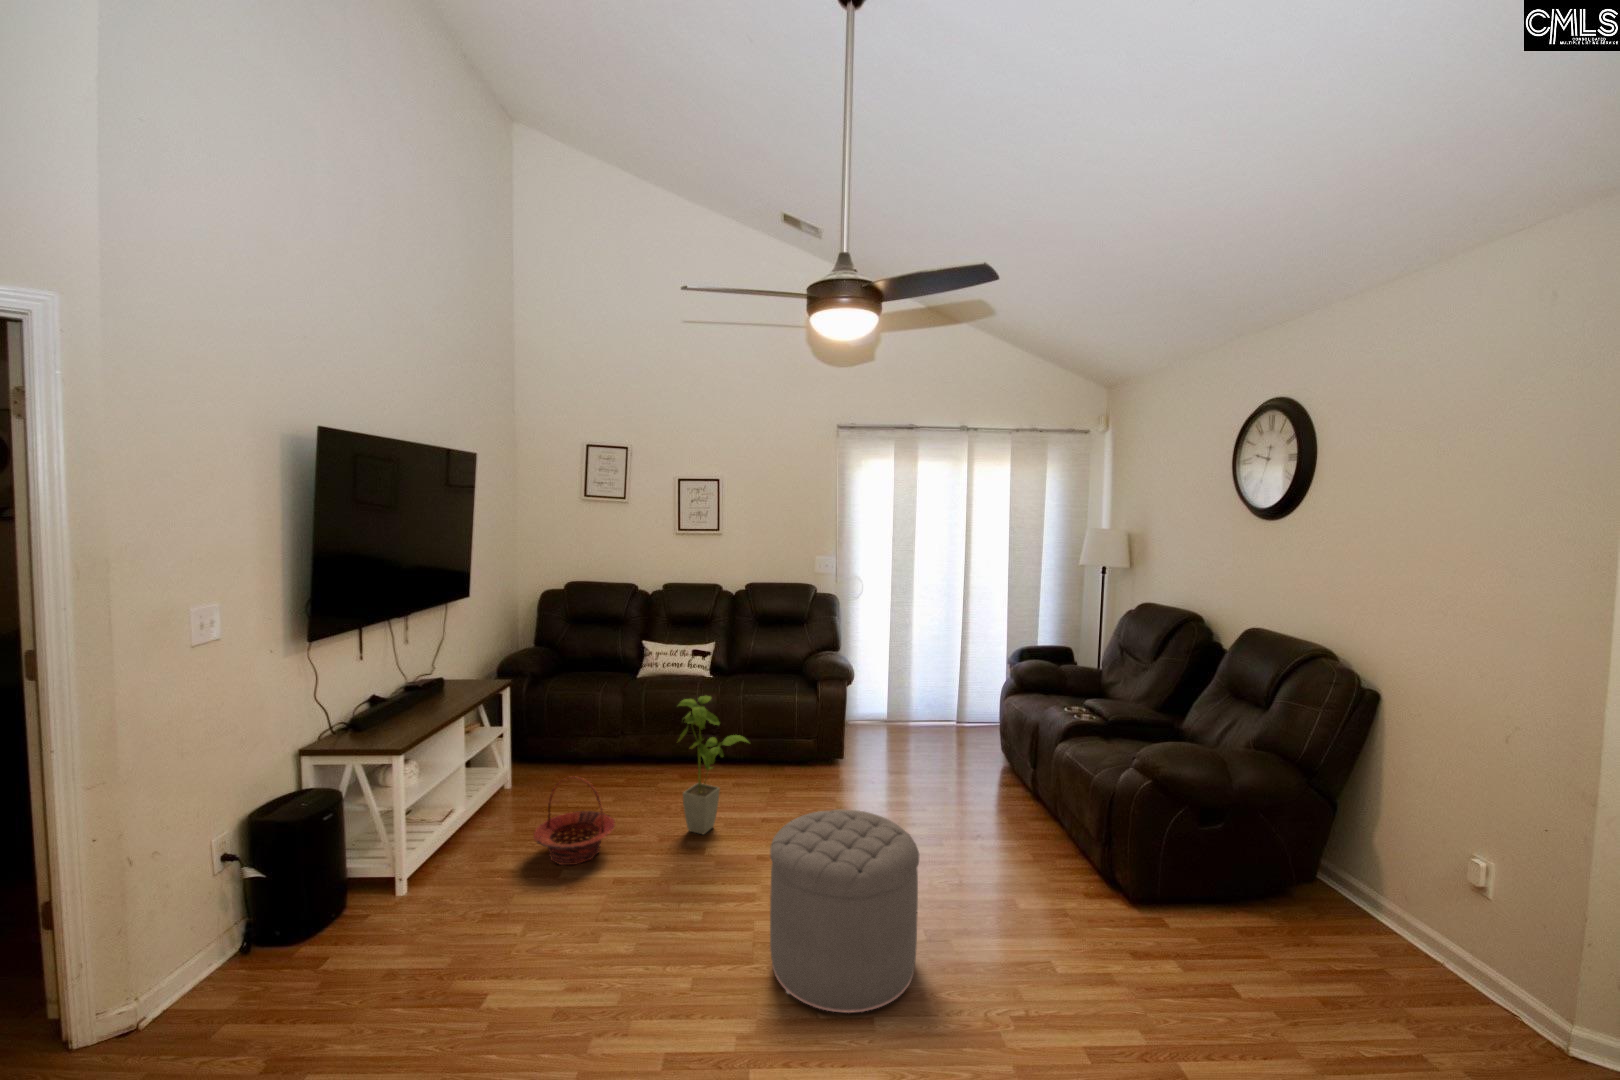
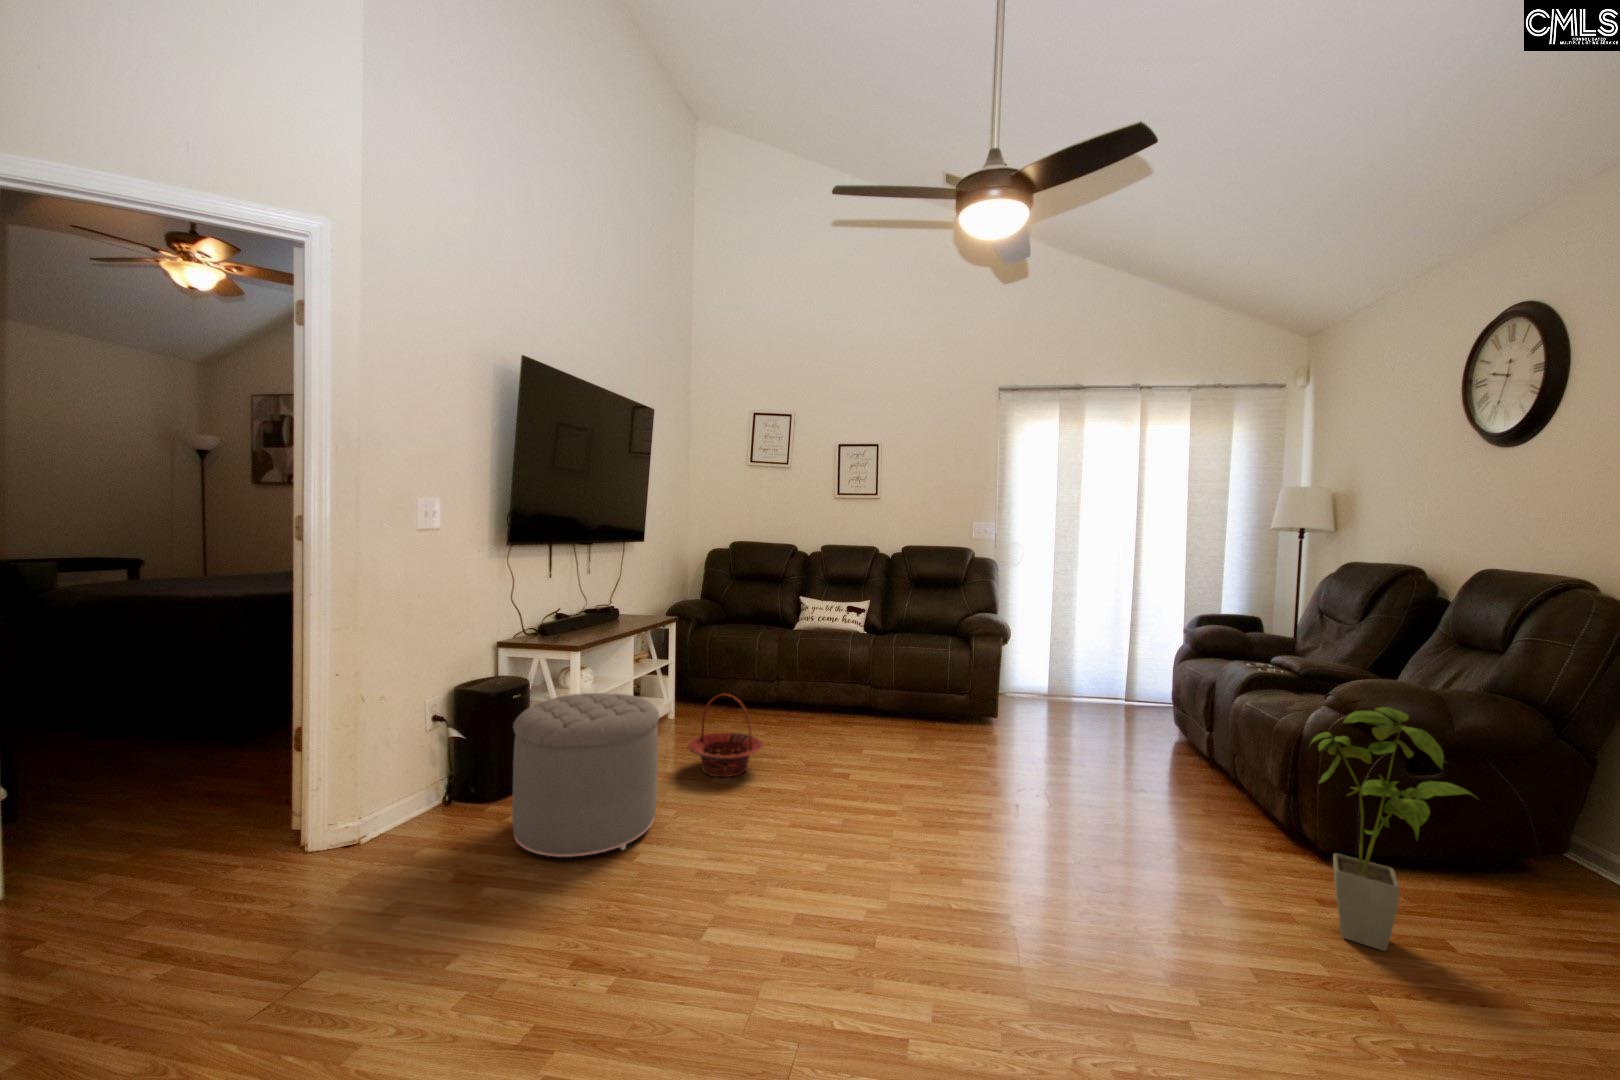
house plant: present [678,696,749,835] -> present [1312,707,1474,951]
ottoman: present [770,809,919,1013] -> present [512,693,659,857]

